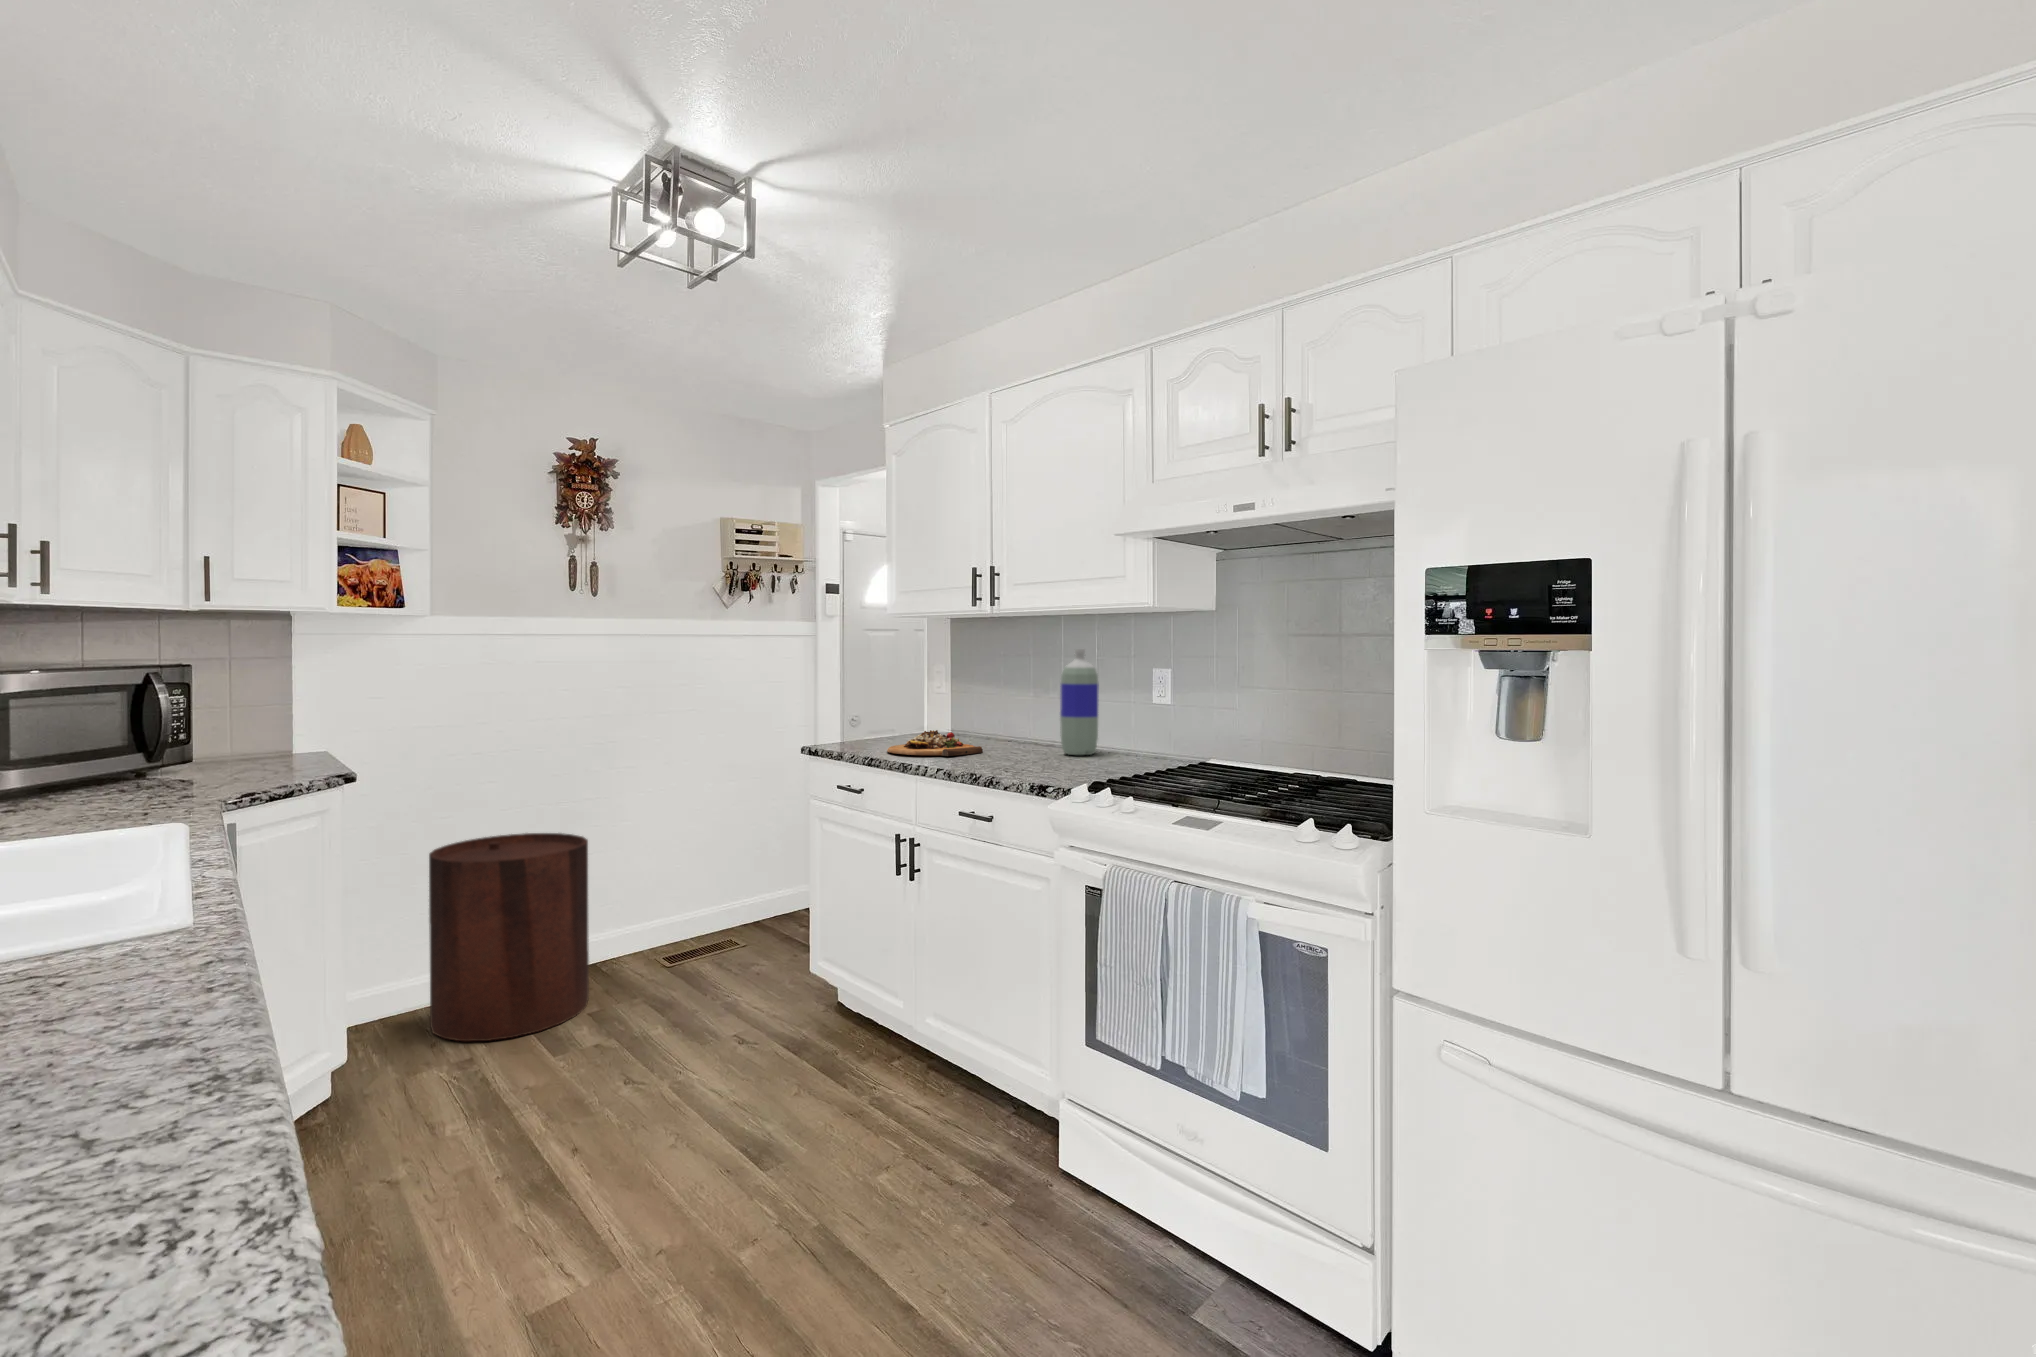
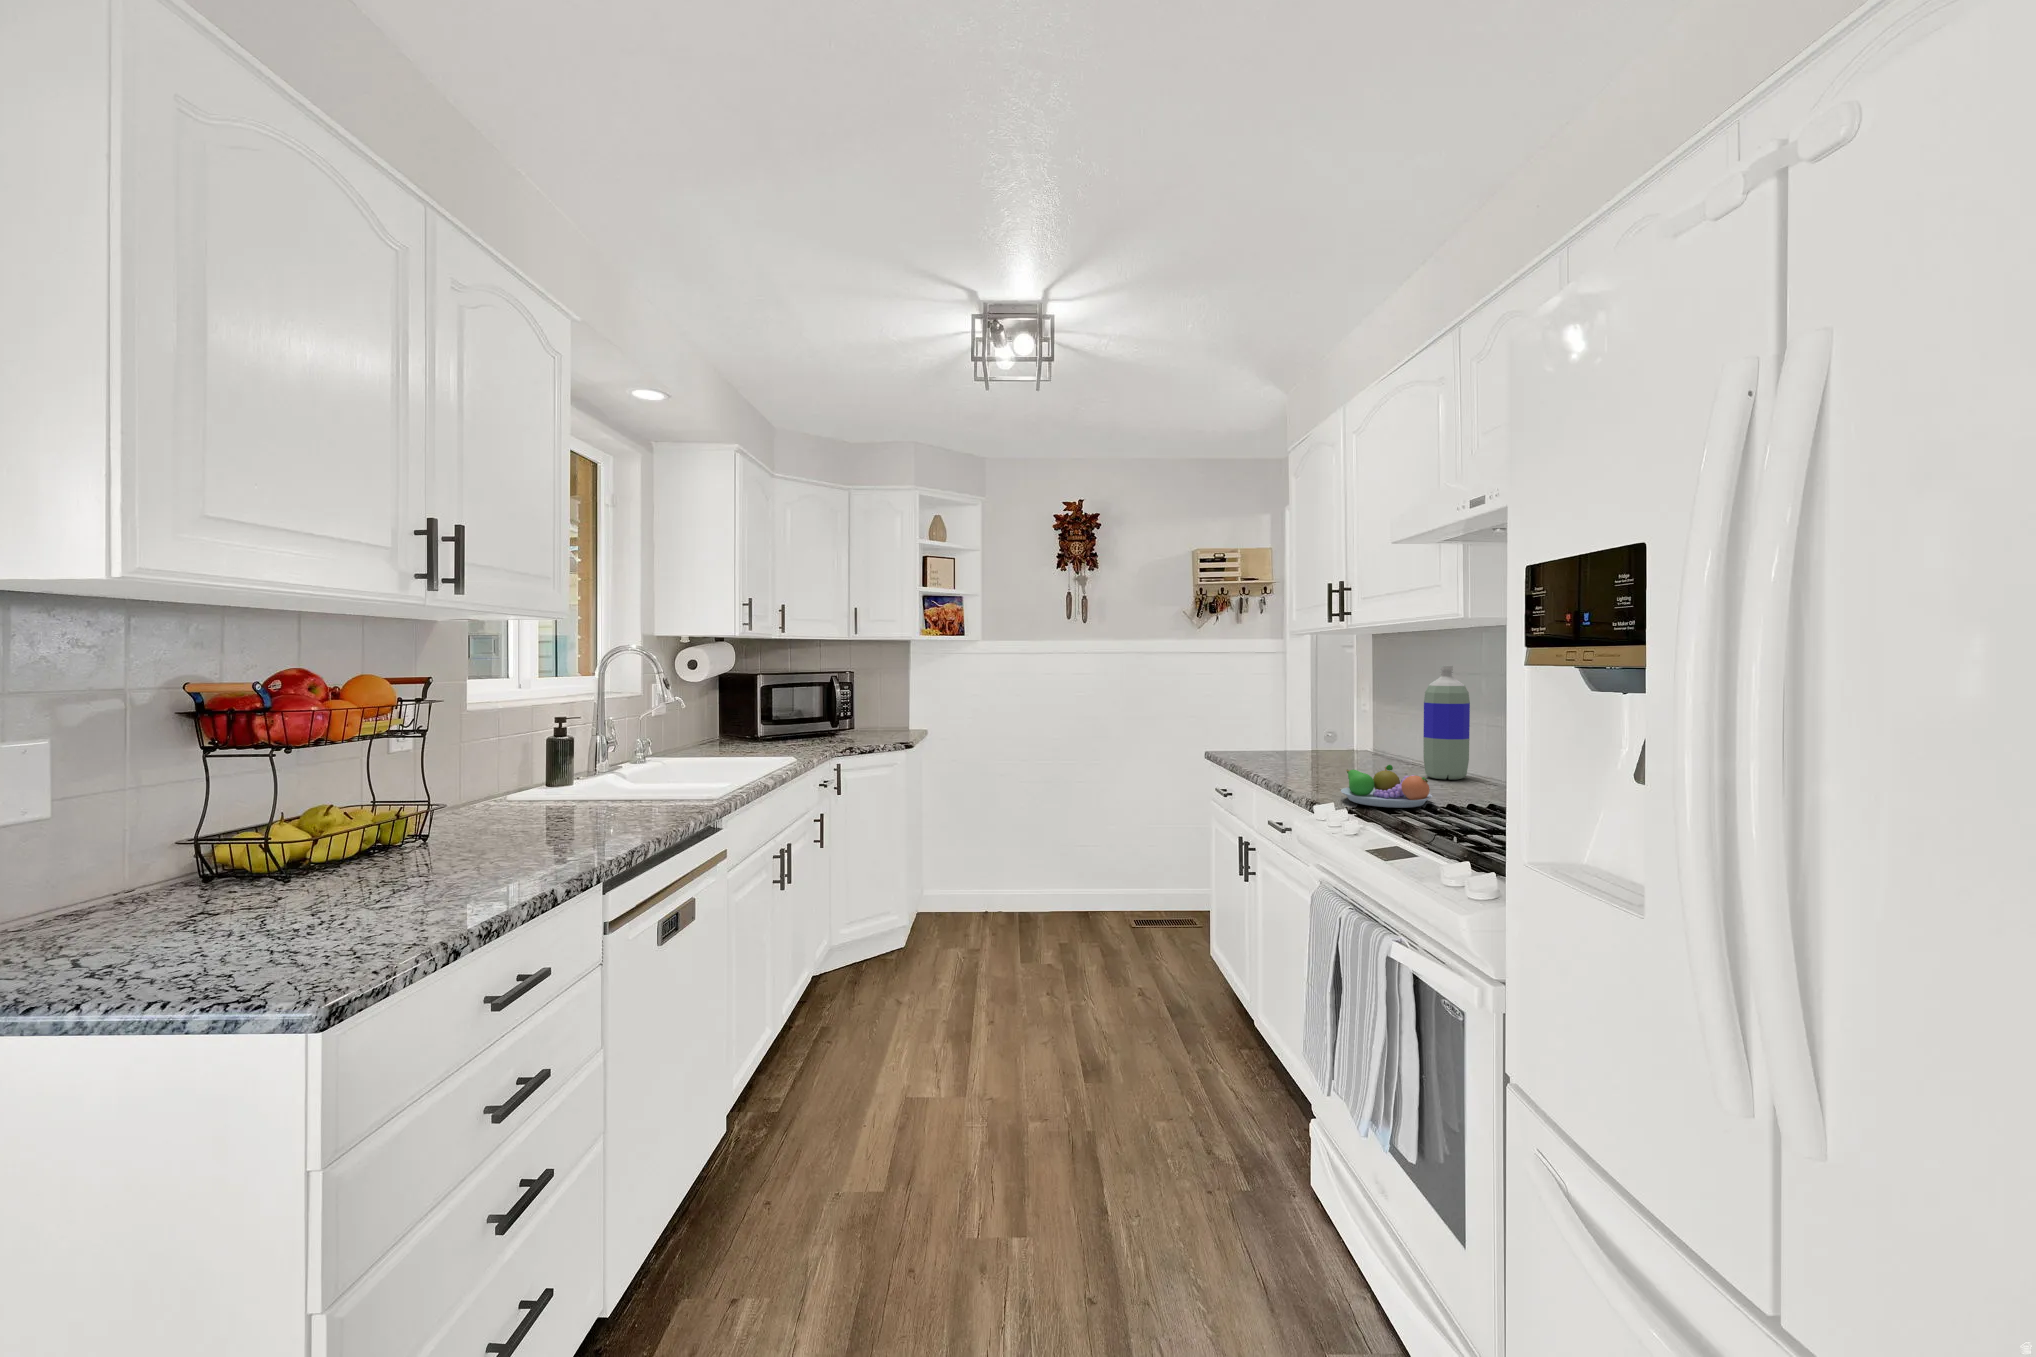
cutting board: present [887,730,983,756] -> none [1262,741,1355,767]
fruit bowl: none [1036,742,1123,782] -> present [1341,765,1432,808]
trash can: present [429,833,589,1041] -> none [969,796,1067,939]

